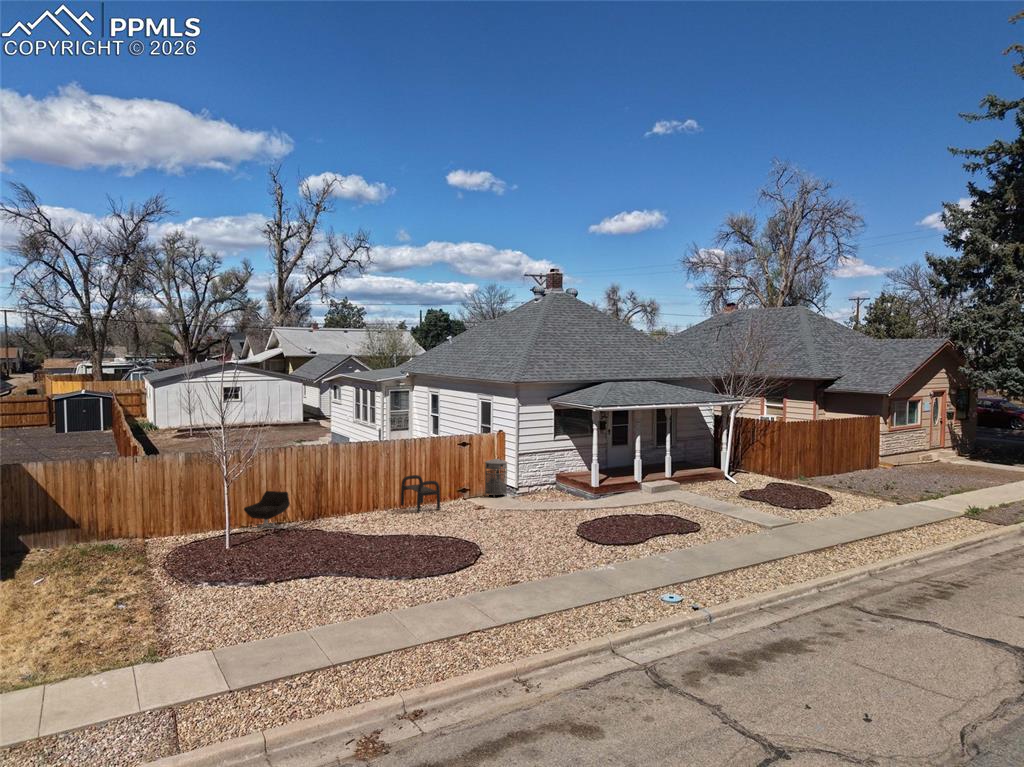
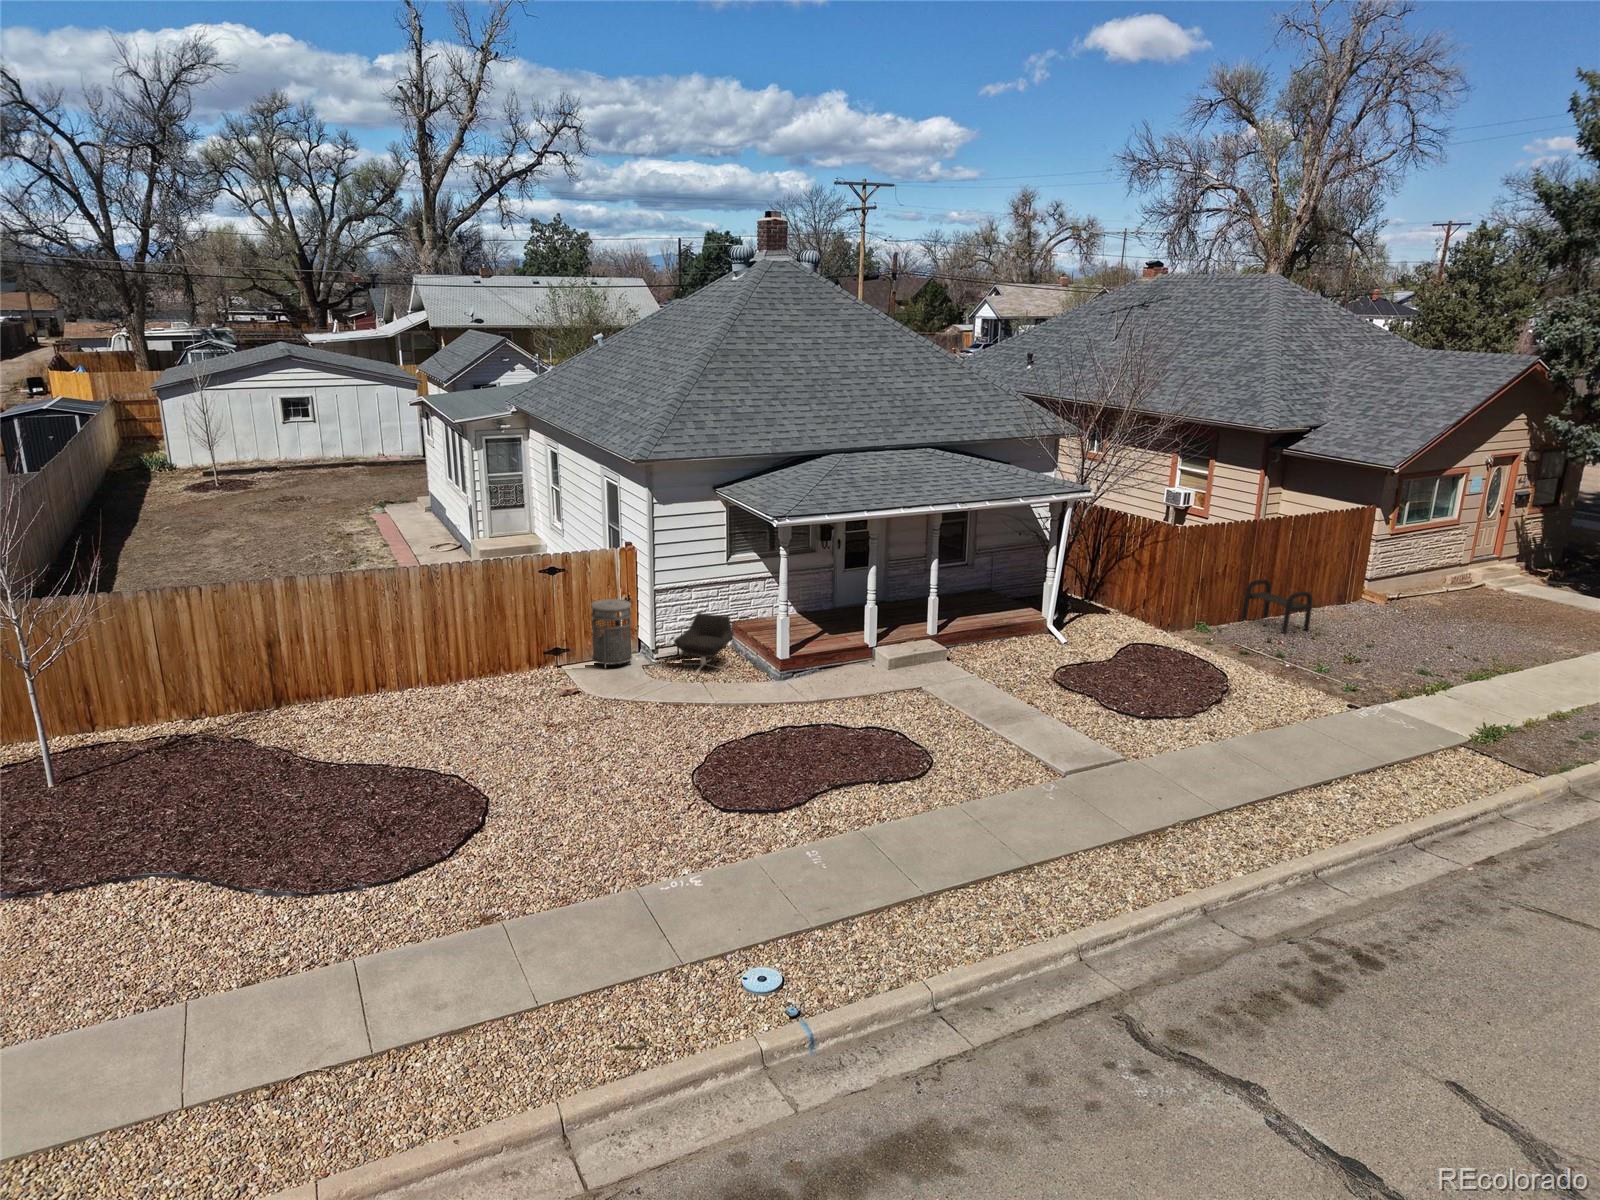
bench: present [401,475,440,512] -> present [1241,579,1312,633]
lounge chair: present [244,491,290,531] -> present [674,613,733,674]

